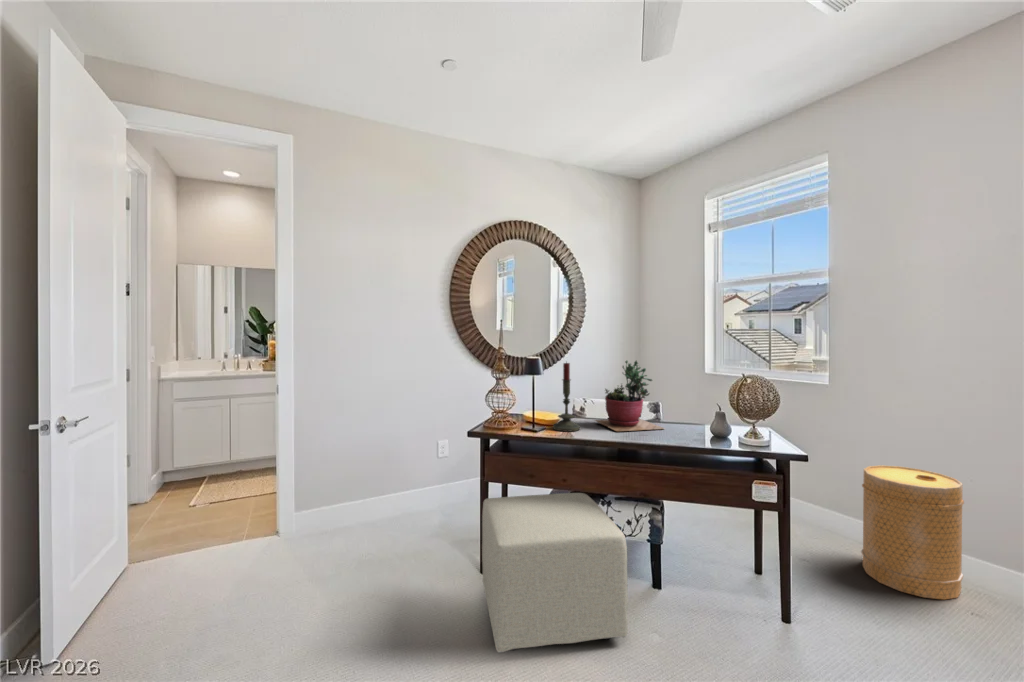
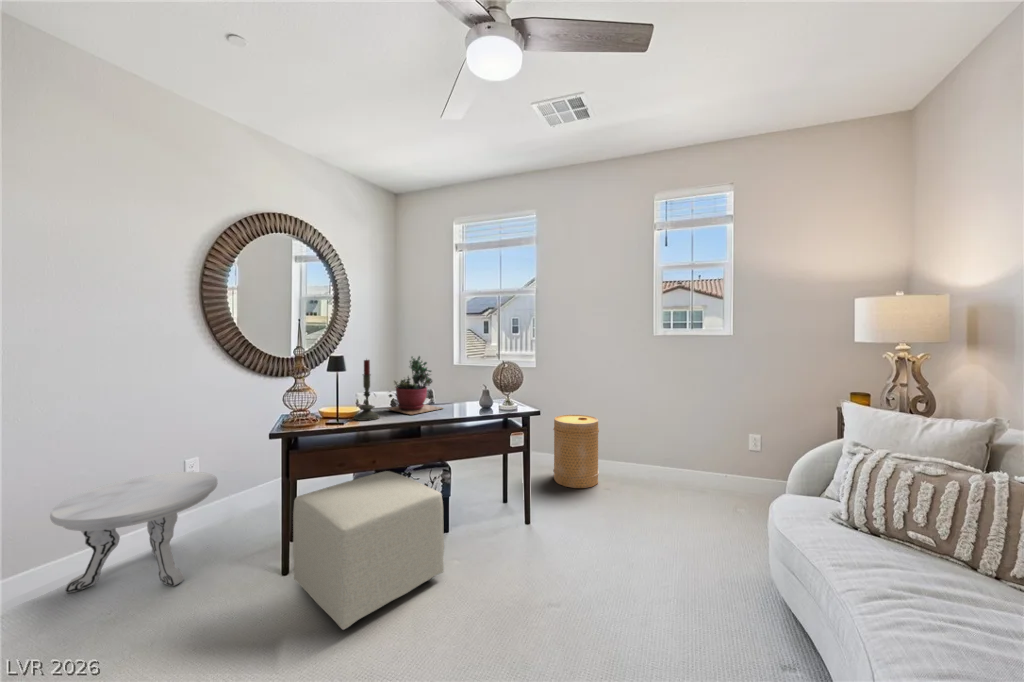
side table: none [342,453,446,552] -> present [50,472,218,593]

